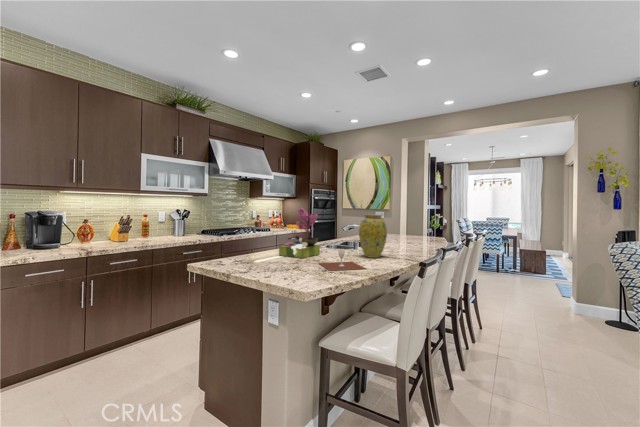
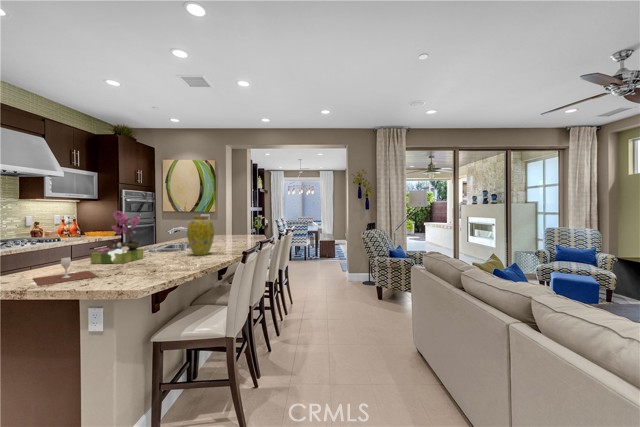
wine glass: present [319,249,366,271] -> present [33,257,98,286]

